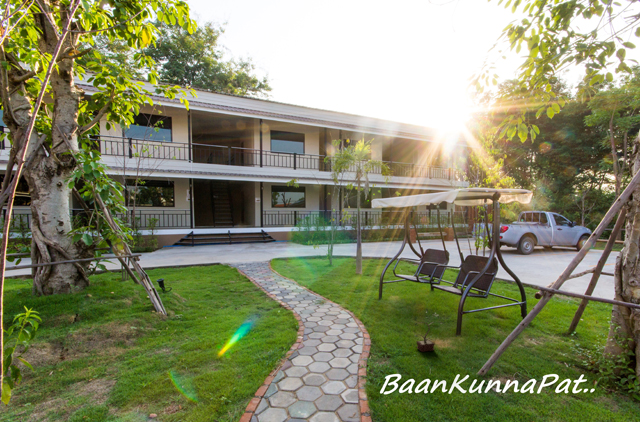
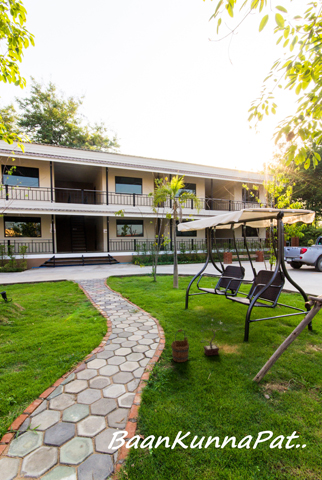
wooden bucket: none [383,322,403,358] -> present [171,329,189,362]

